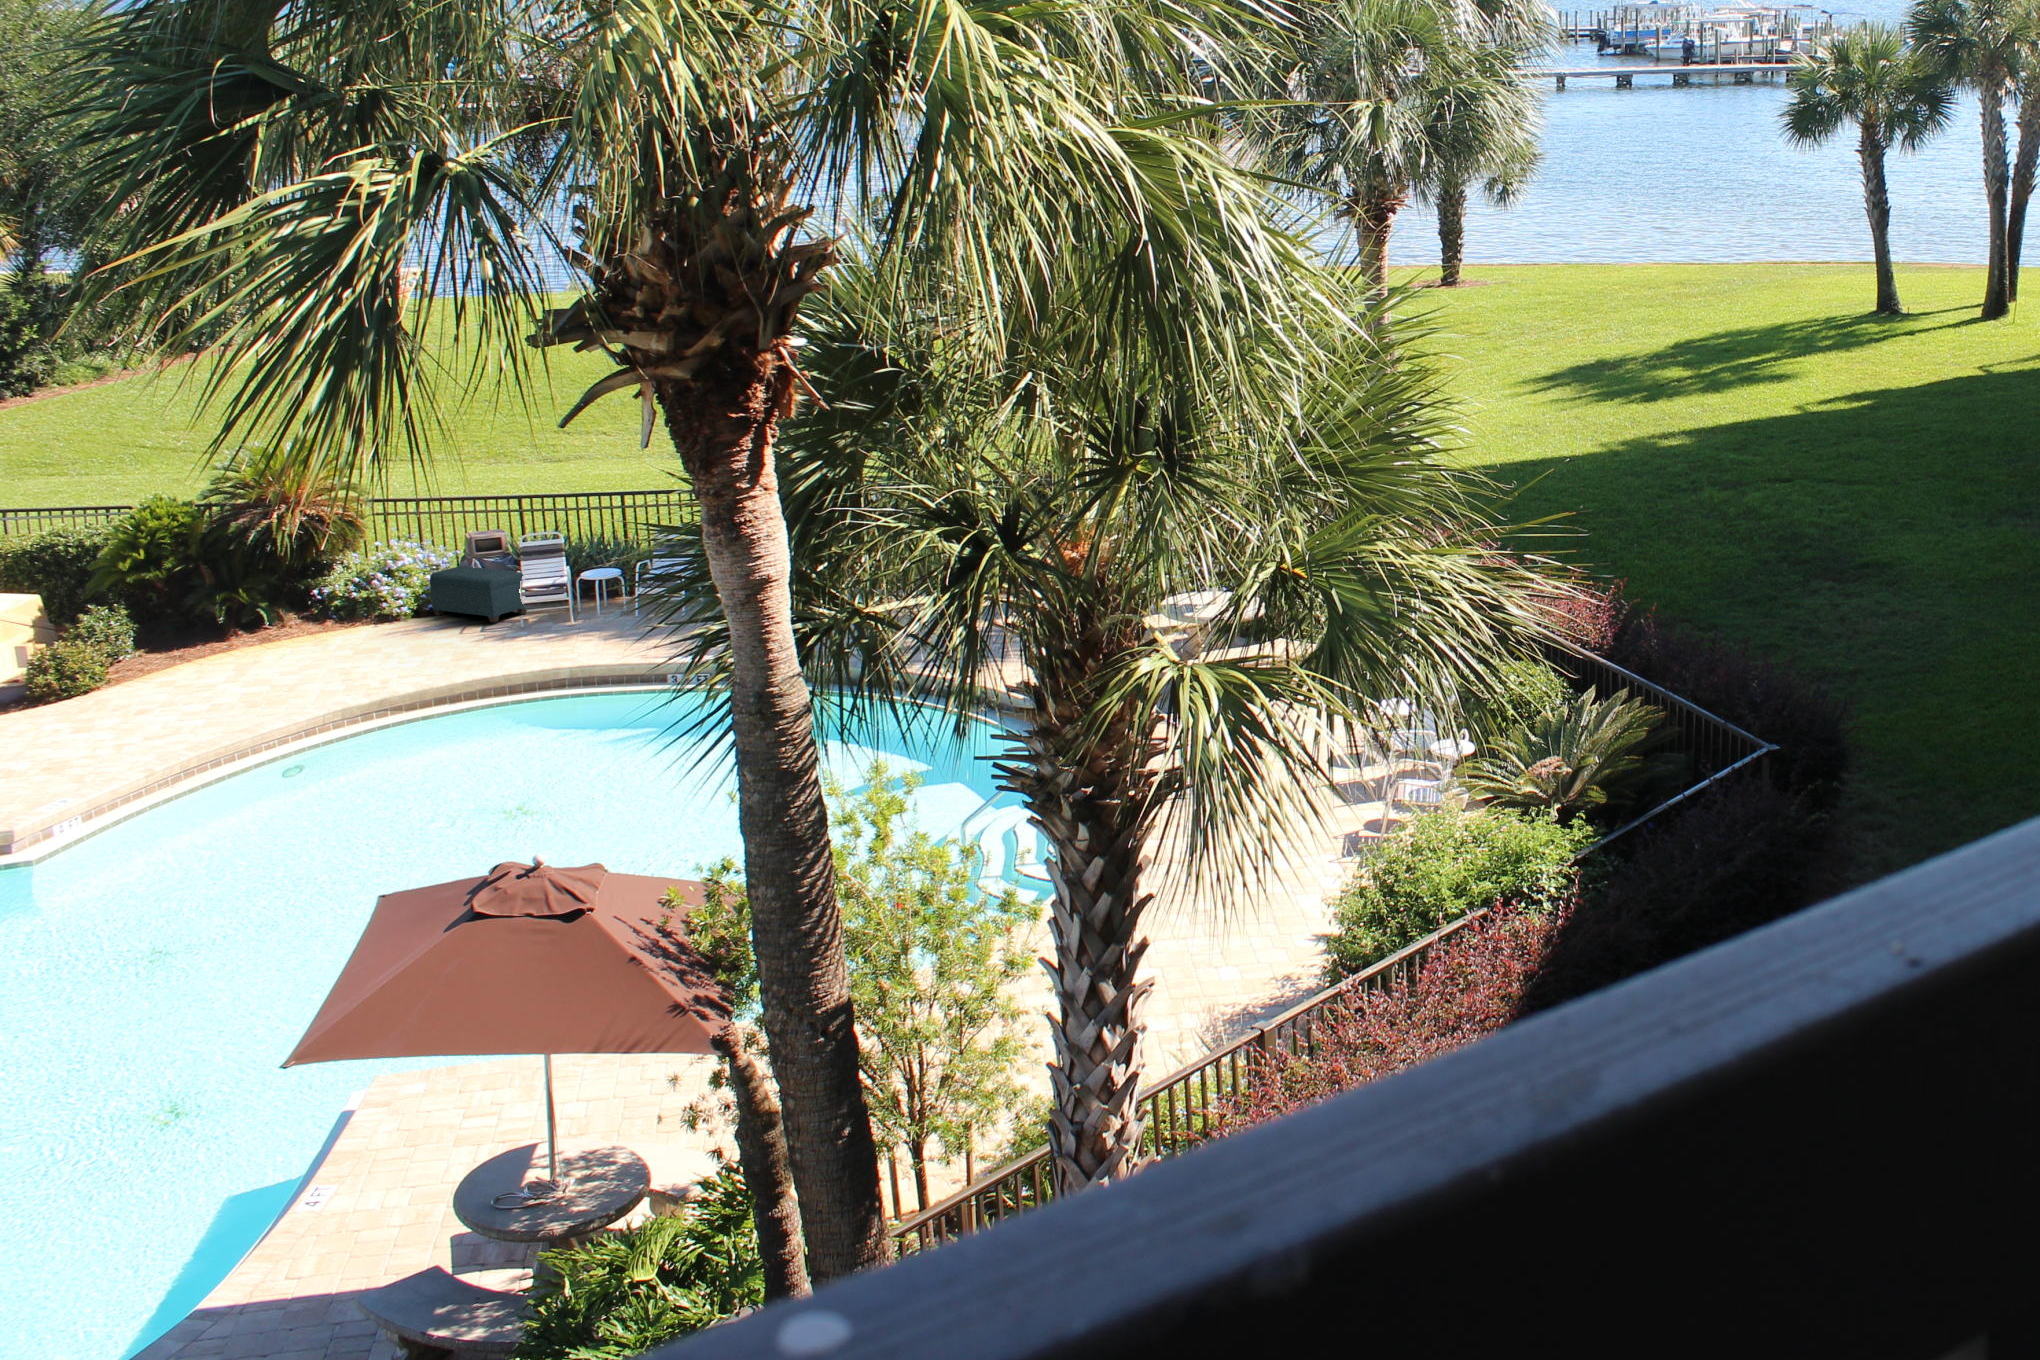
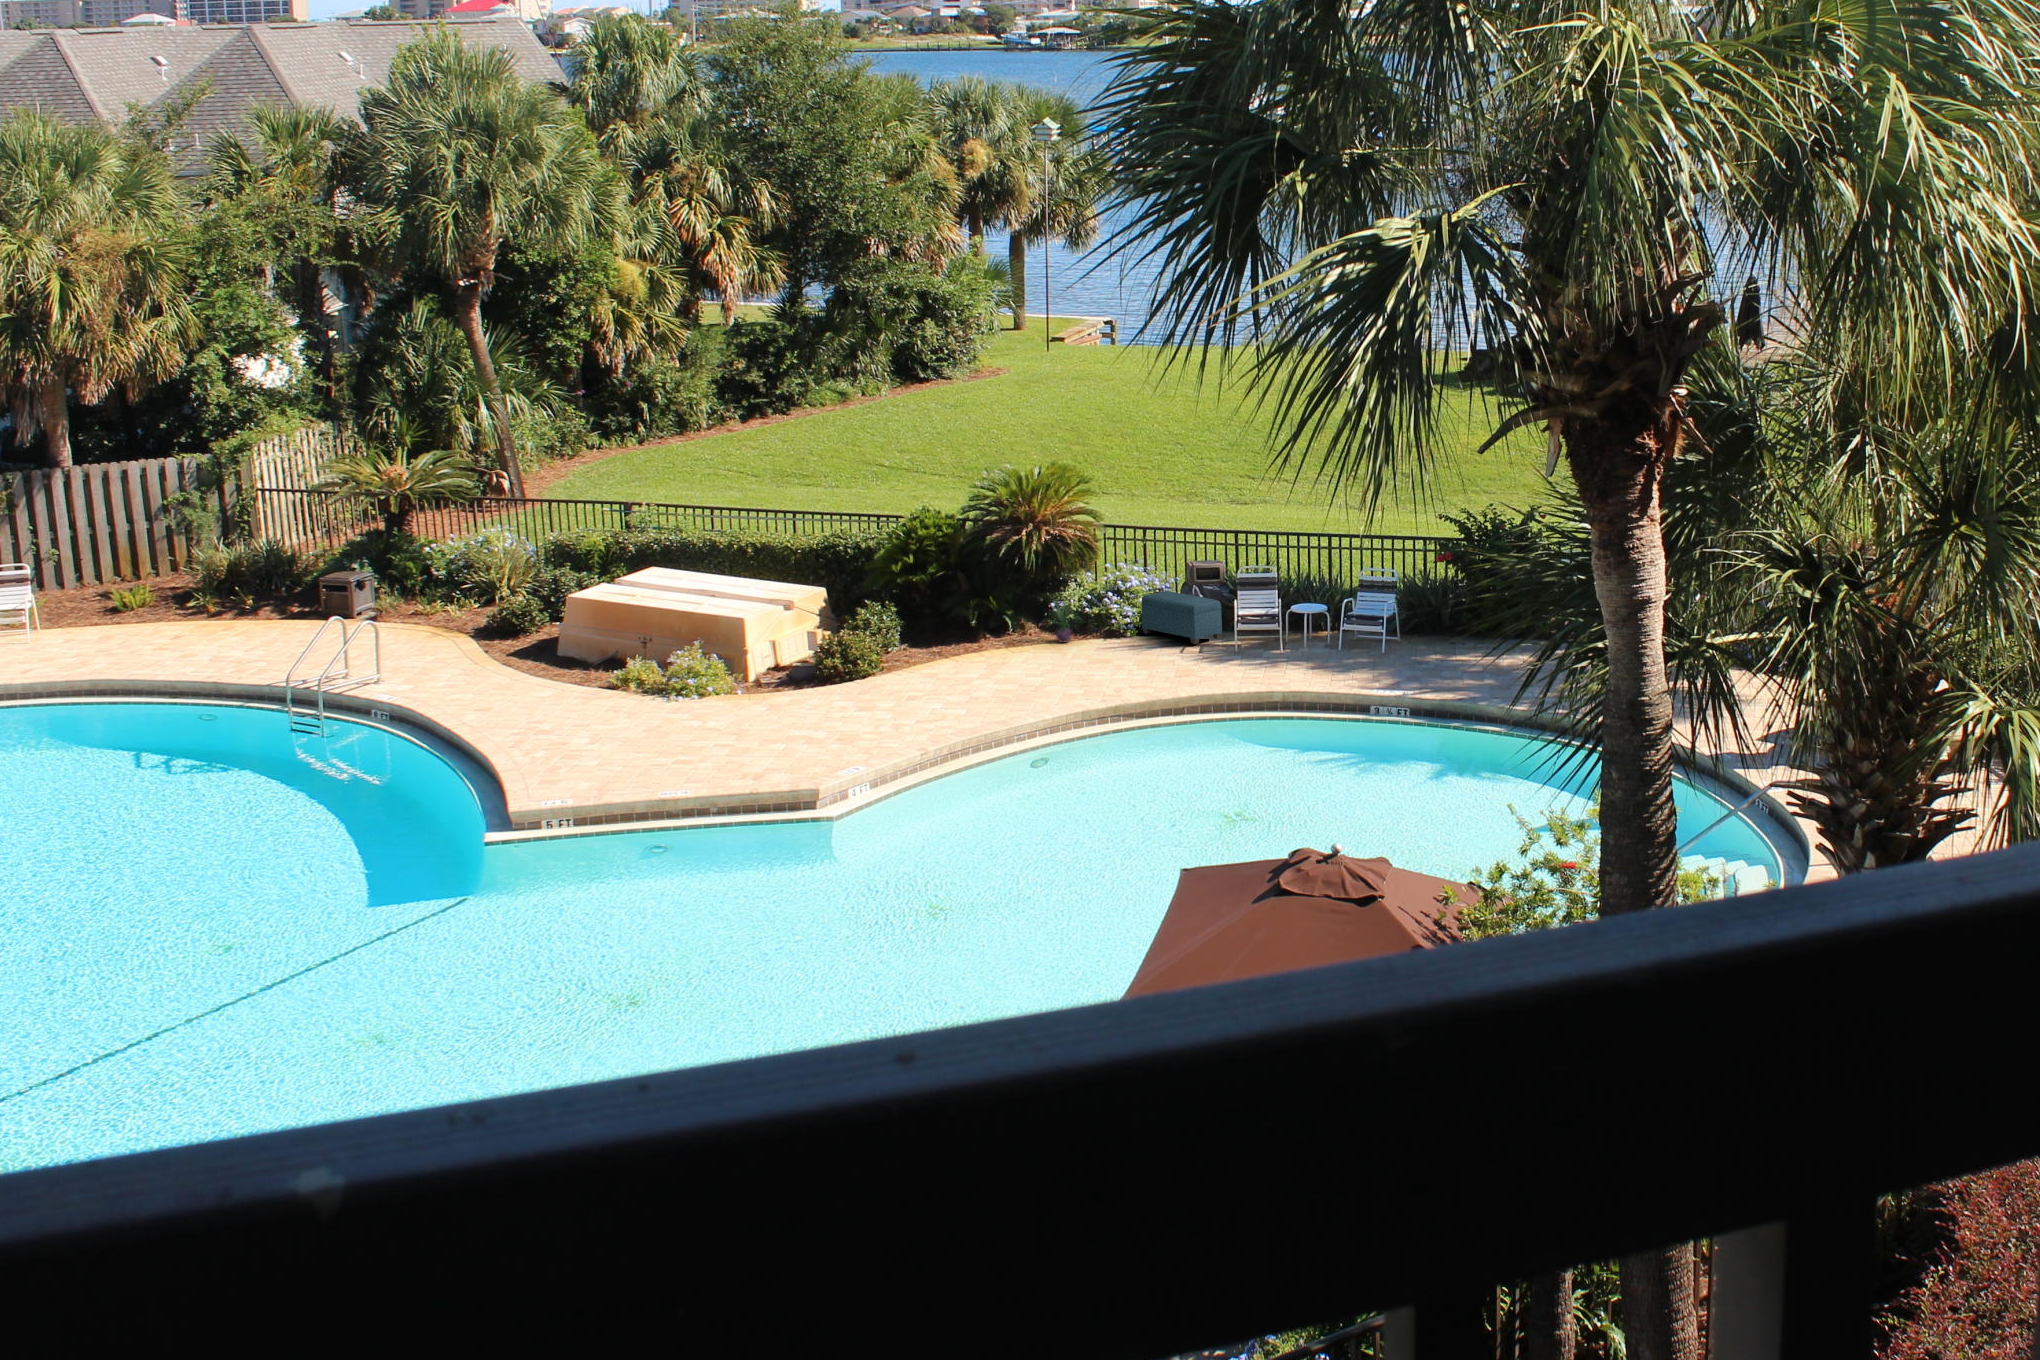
decorative plant: none [303,585,363,635] -> present [1049,601,1072,643]

